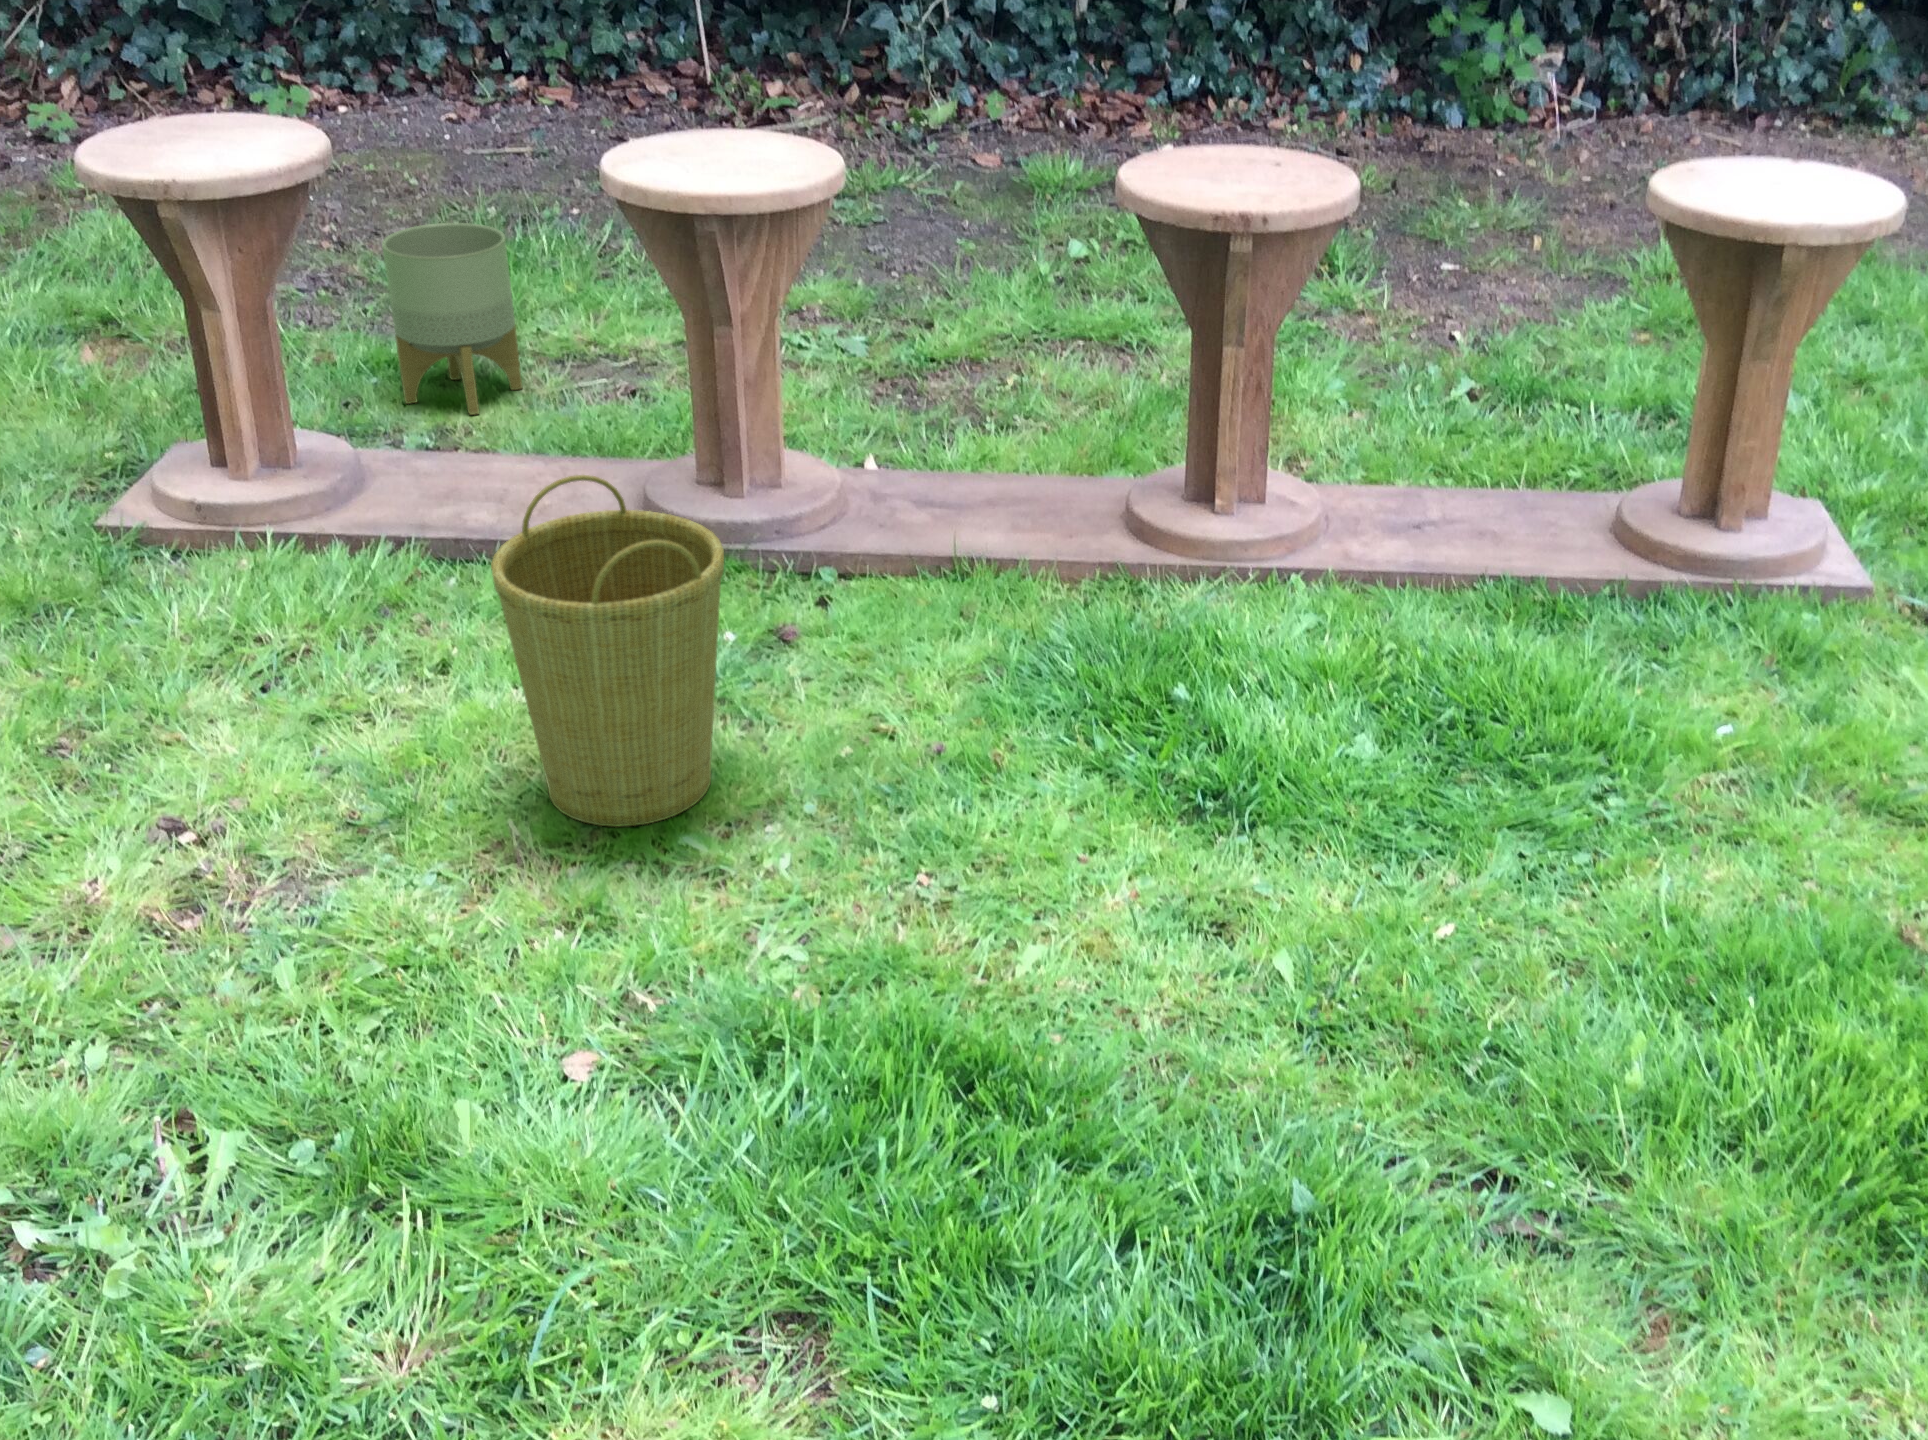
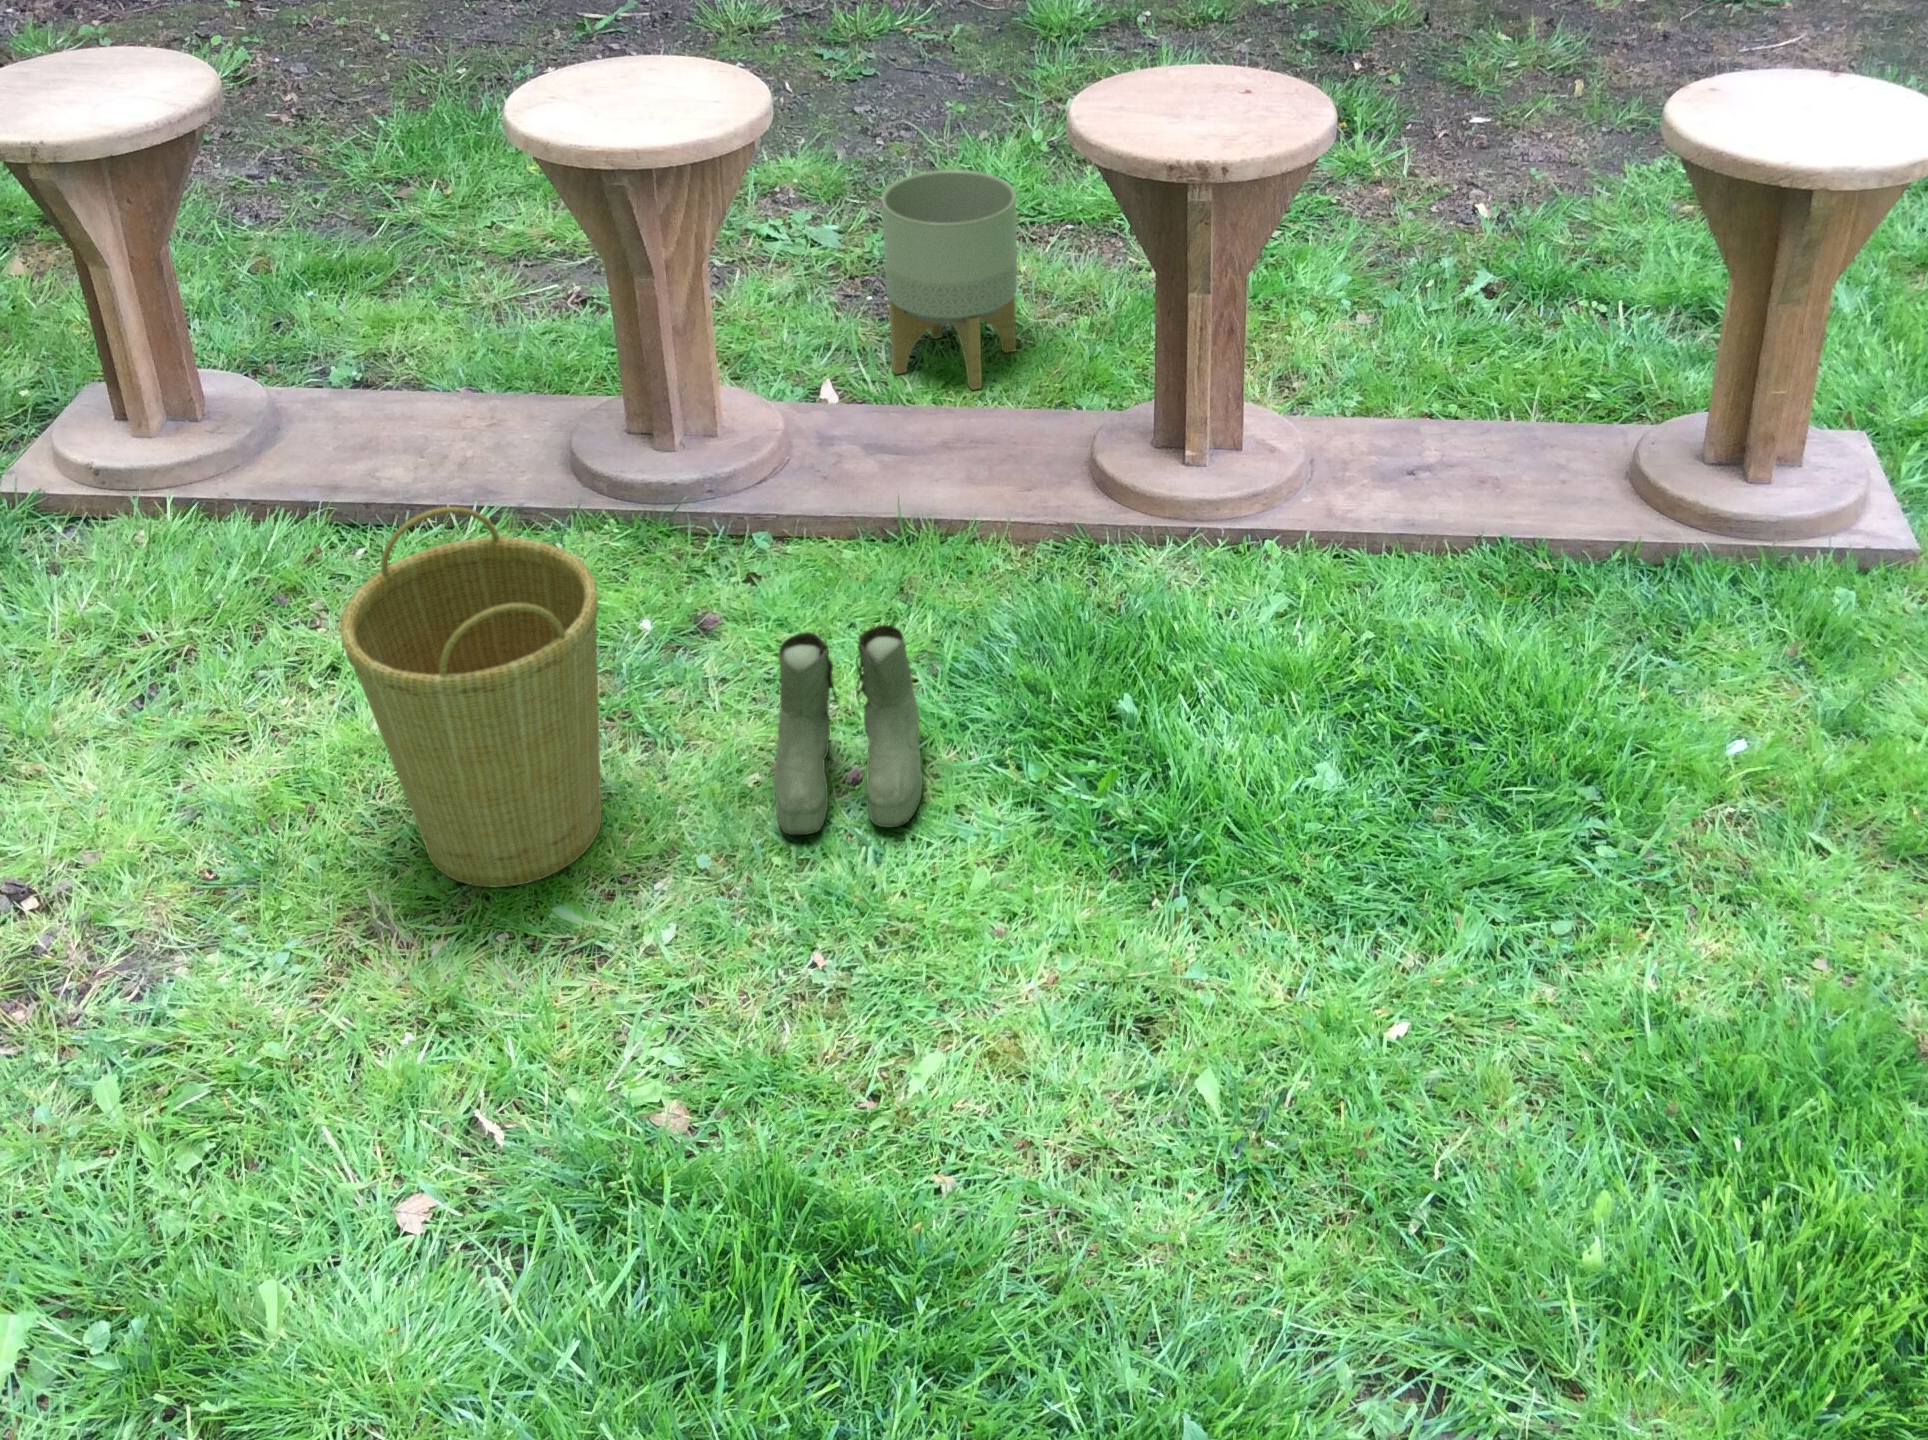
planter: present [382,223,522,415] -> present [881,170,1018,390]
boots: none [869,602,1004,786] -> present [773,625,923,835]

